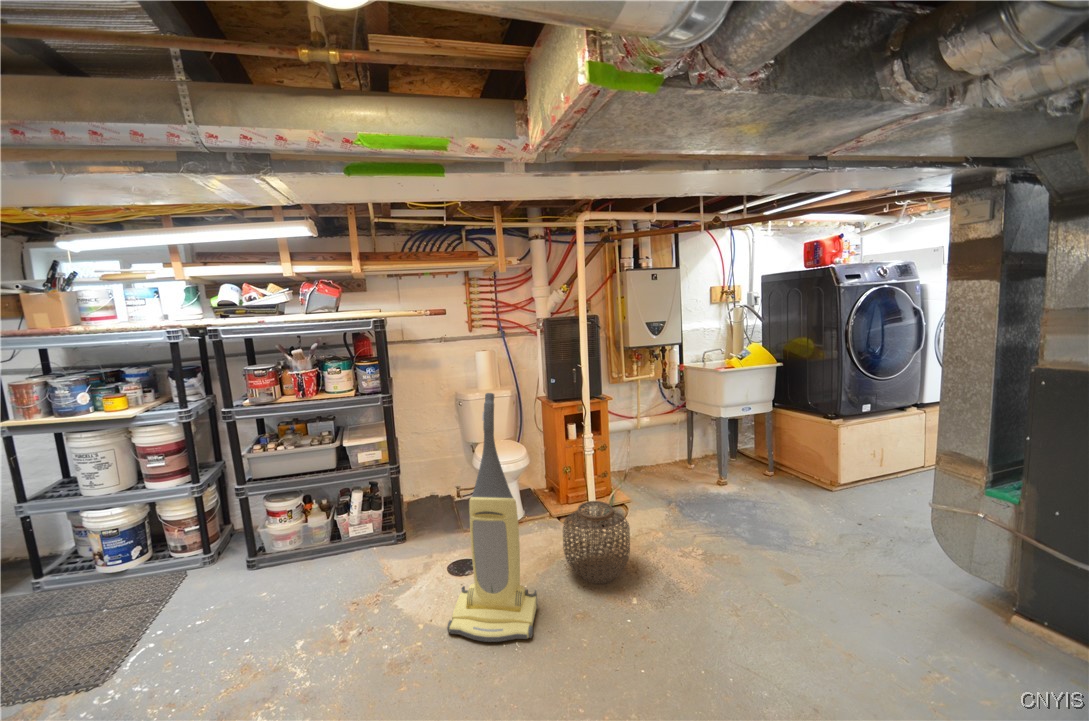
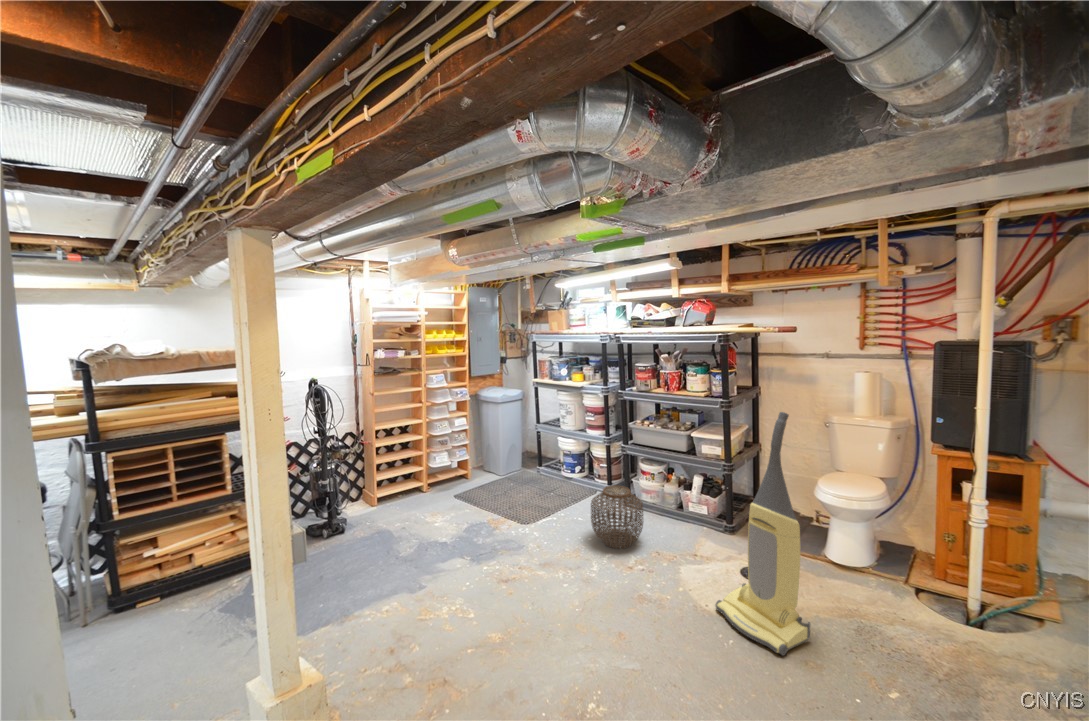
woven basket: present [563,501,630,584] -> present [591,485,643,549]

